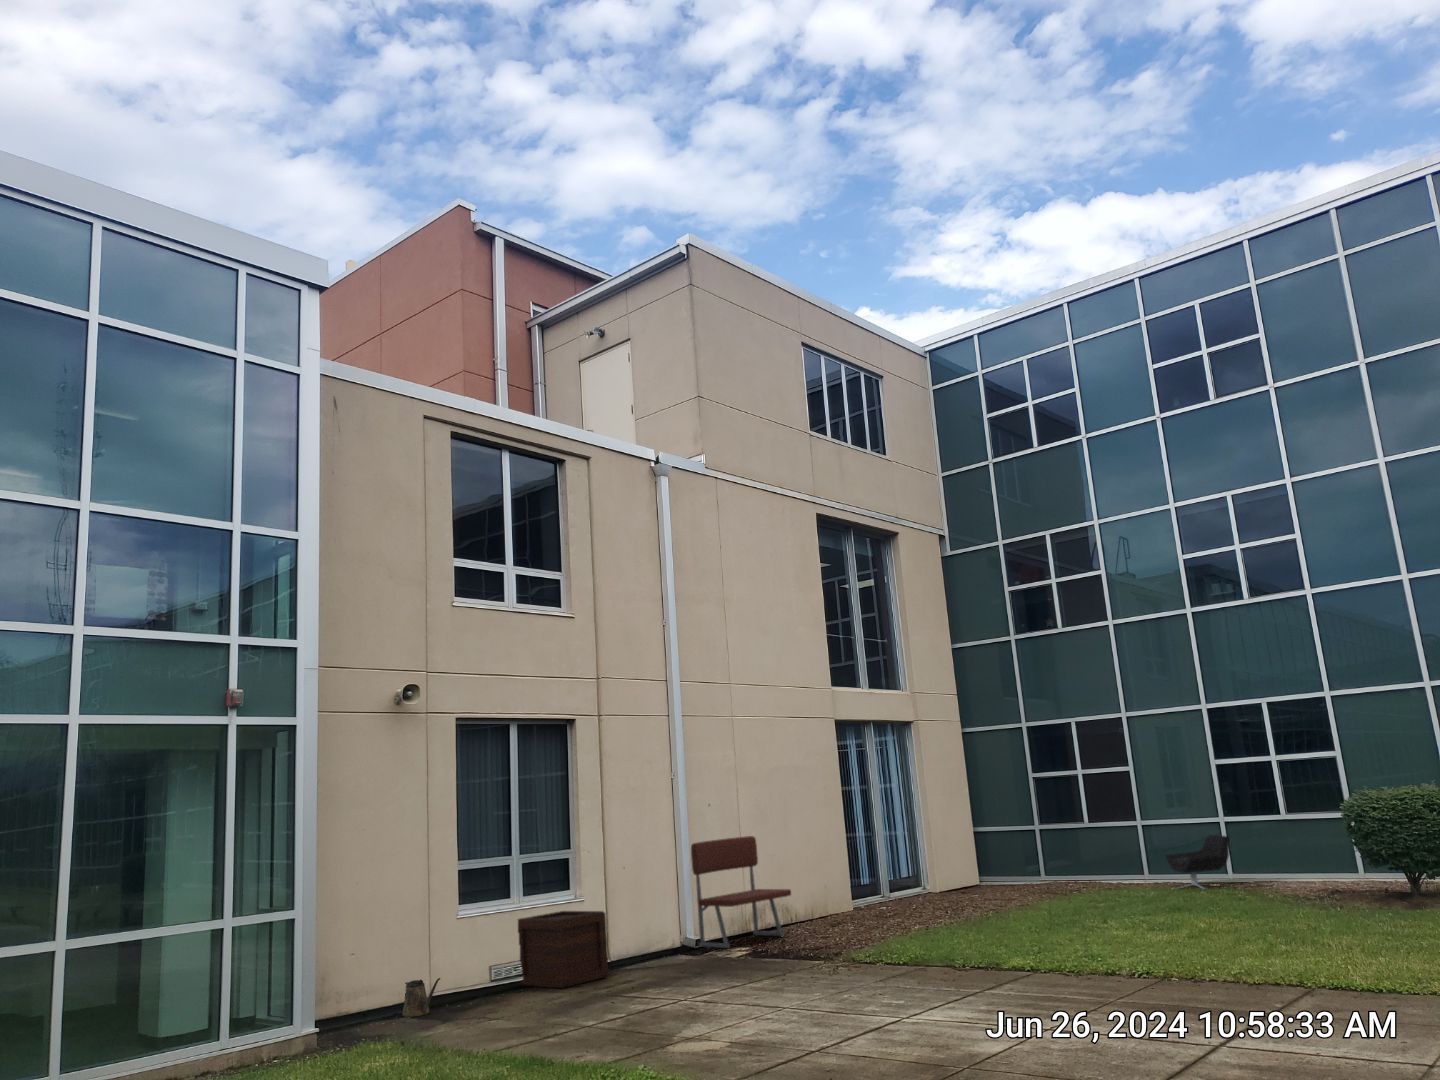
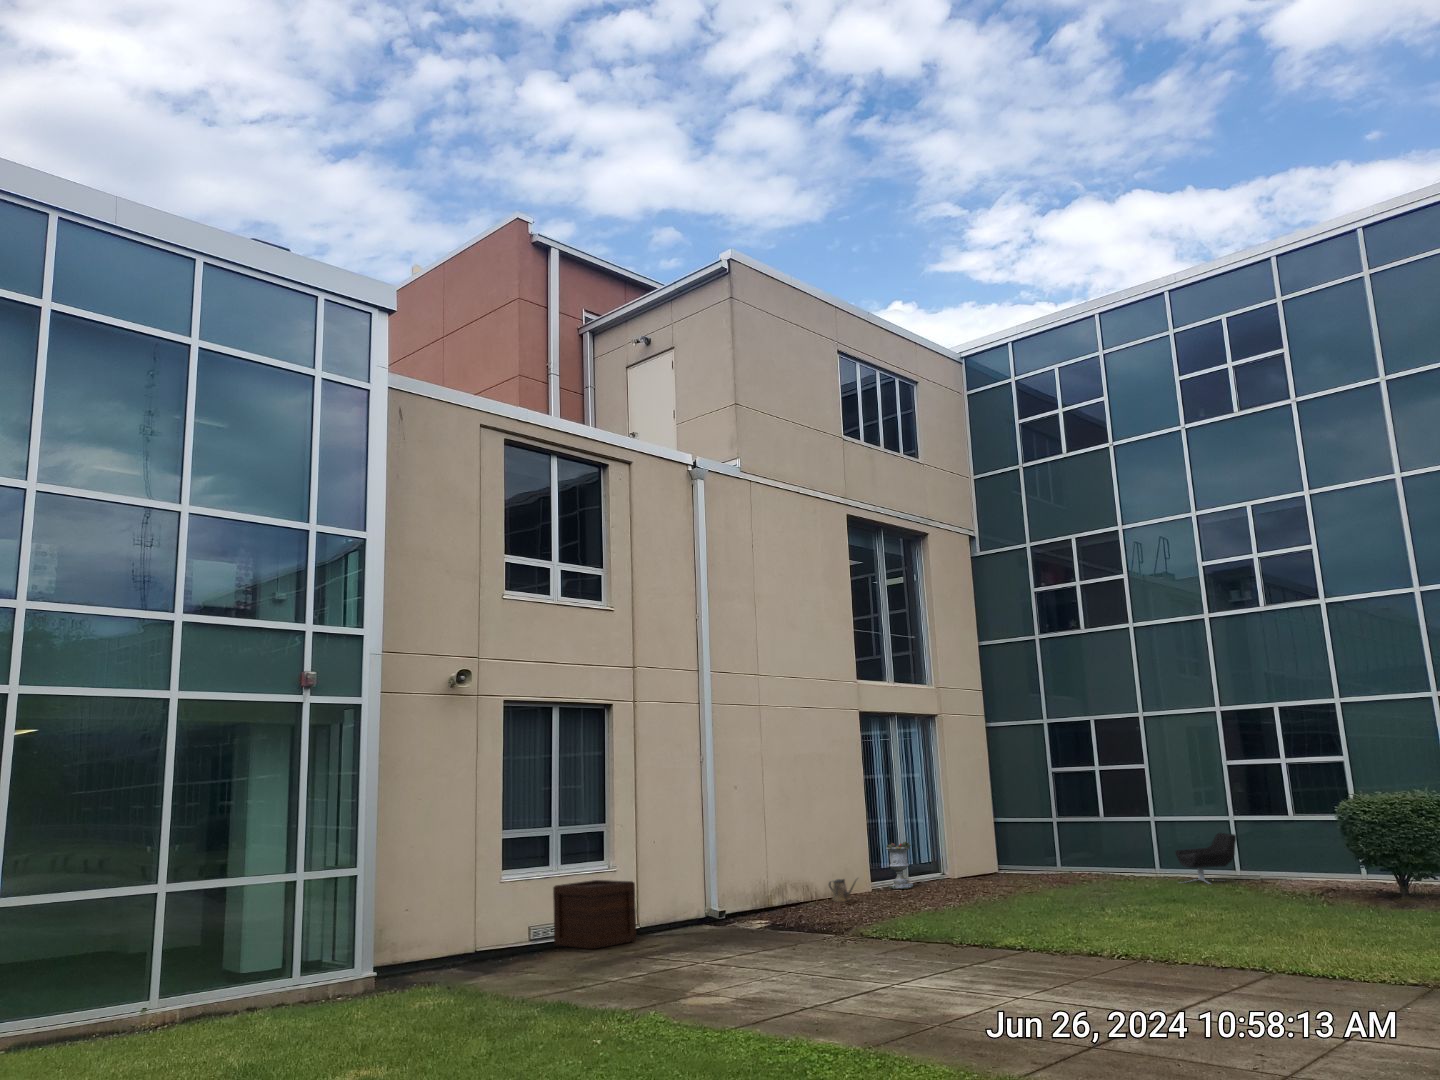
bench: present [691,836,791,948] -> none [717,818,810,921]
planter: none [866,855,896,907] -> present [886,842,913,889]
watering can: present [402,978,440,1017] -> present [829,879,856,902]

